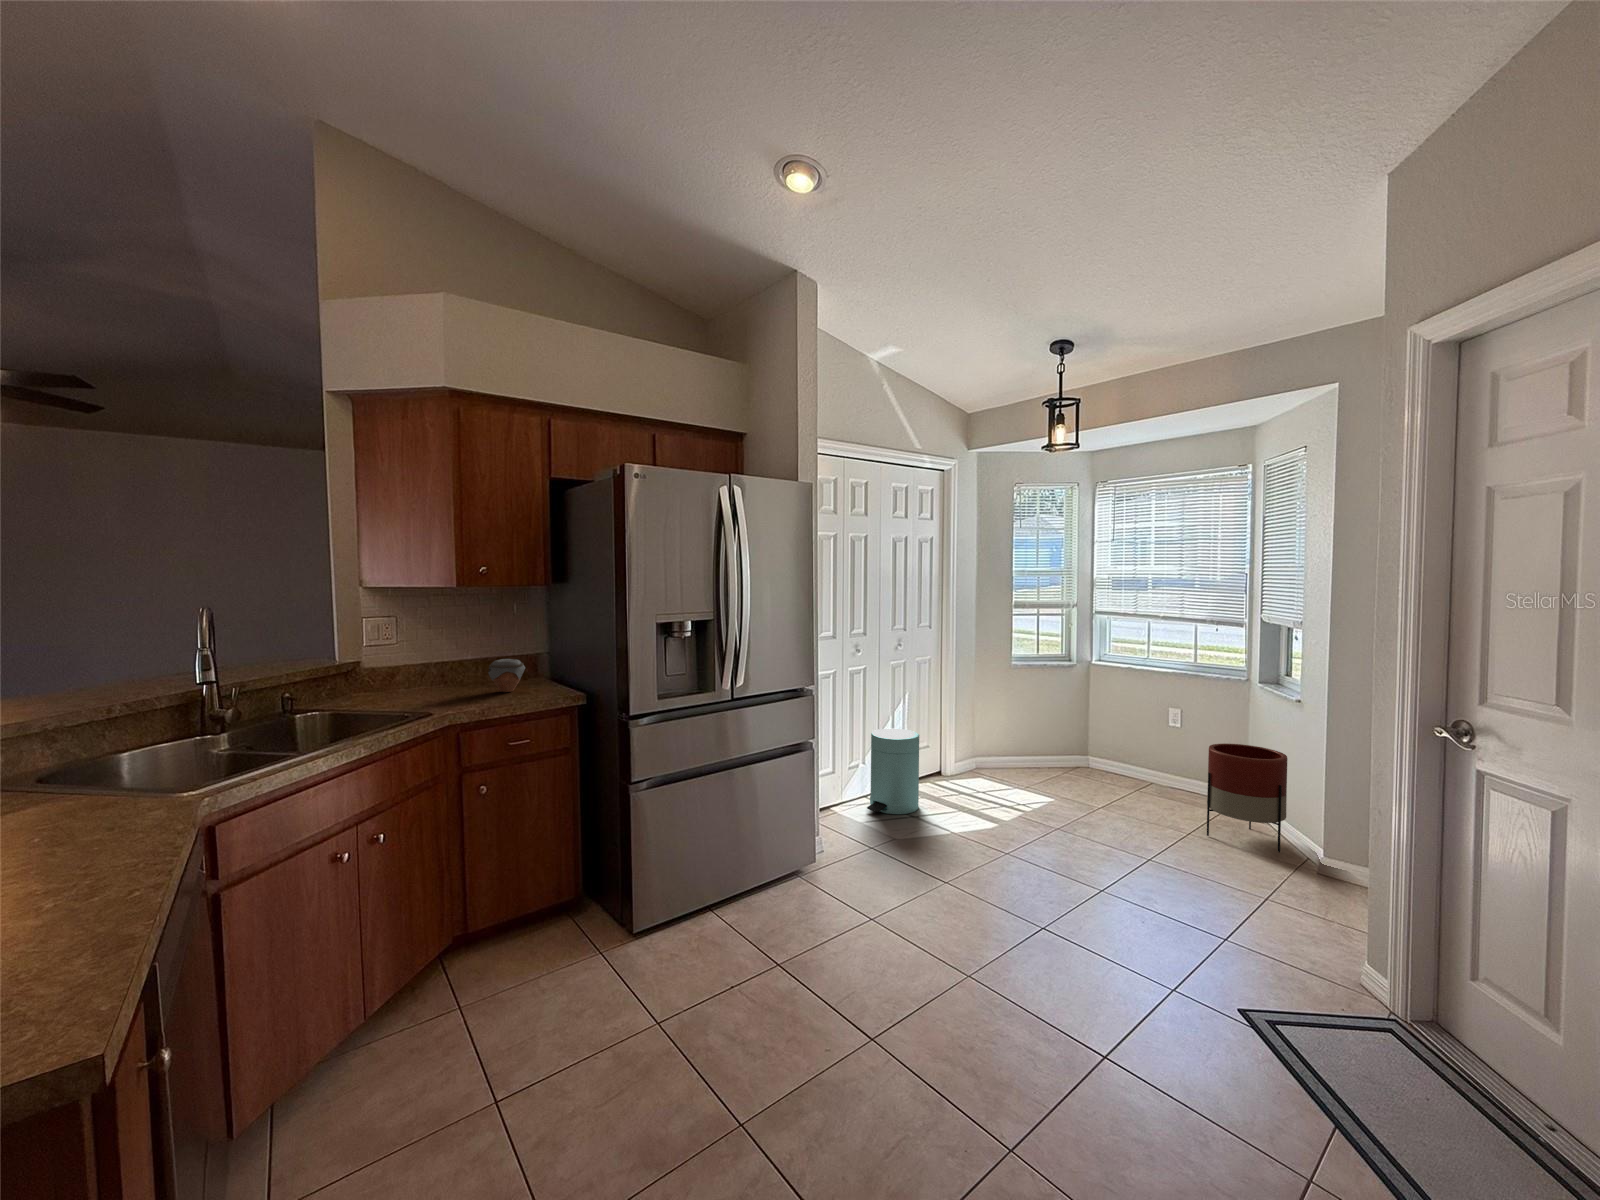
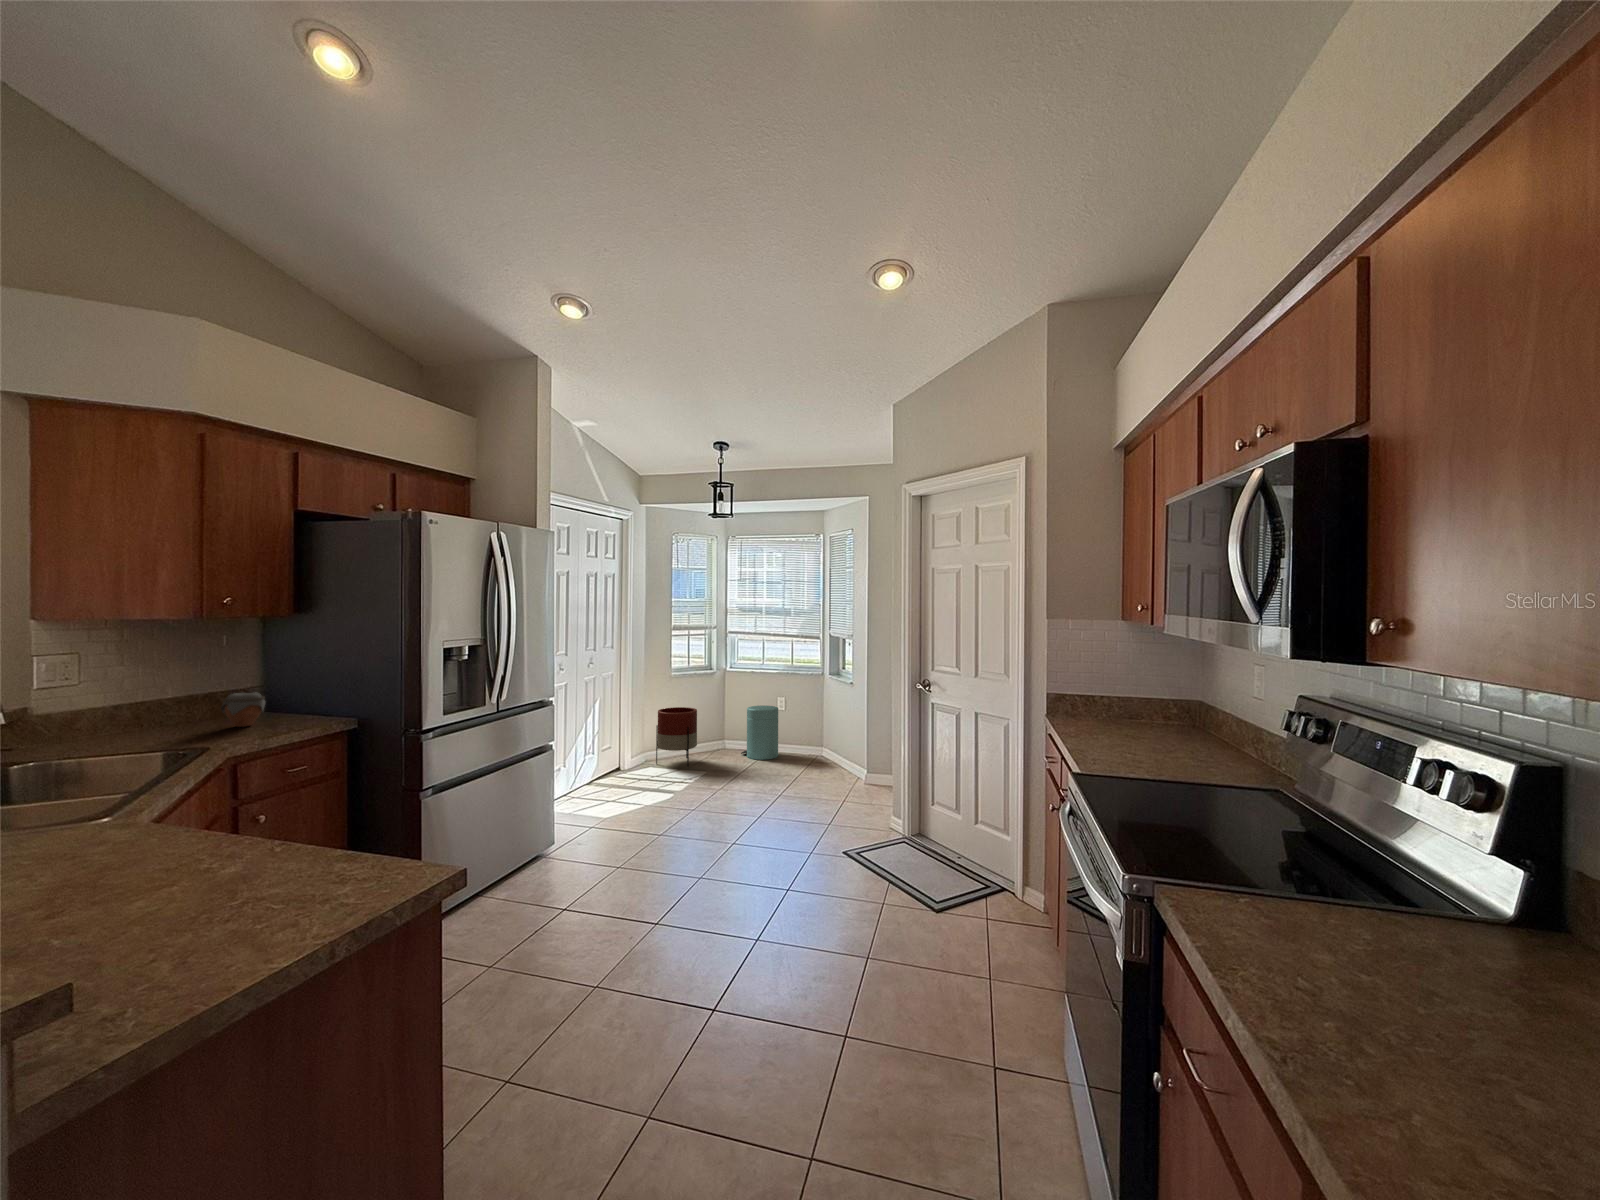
trash can: present [867,729,919,814] -> present [741,705,778,760]
planter: present [1207,744,1288,852] -> present [656,707,697,766]

